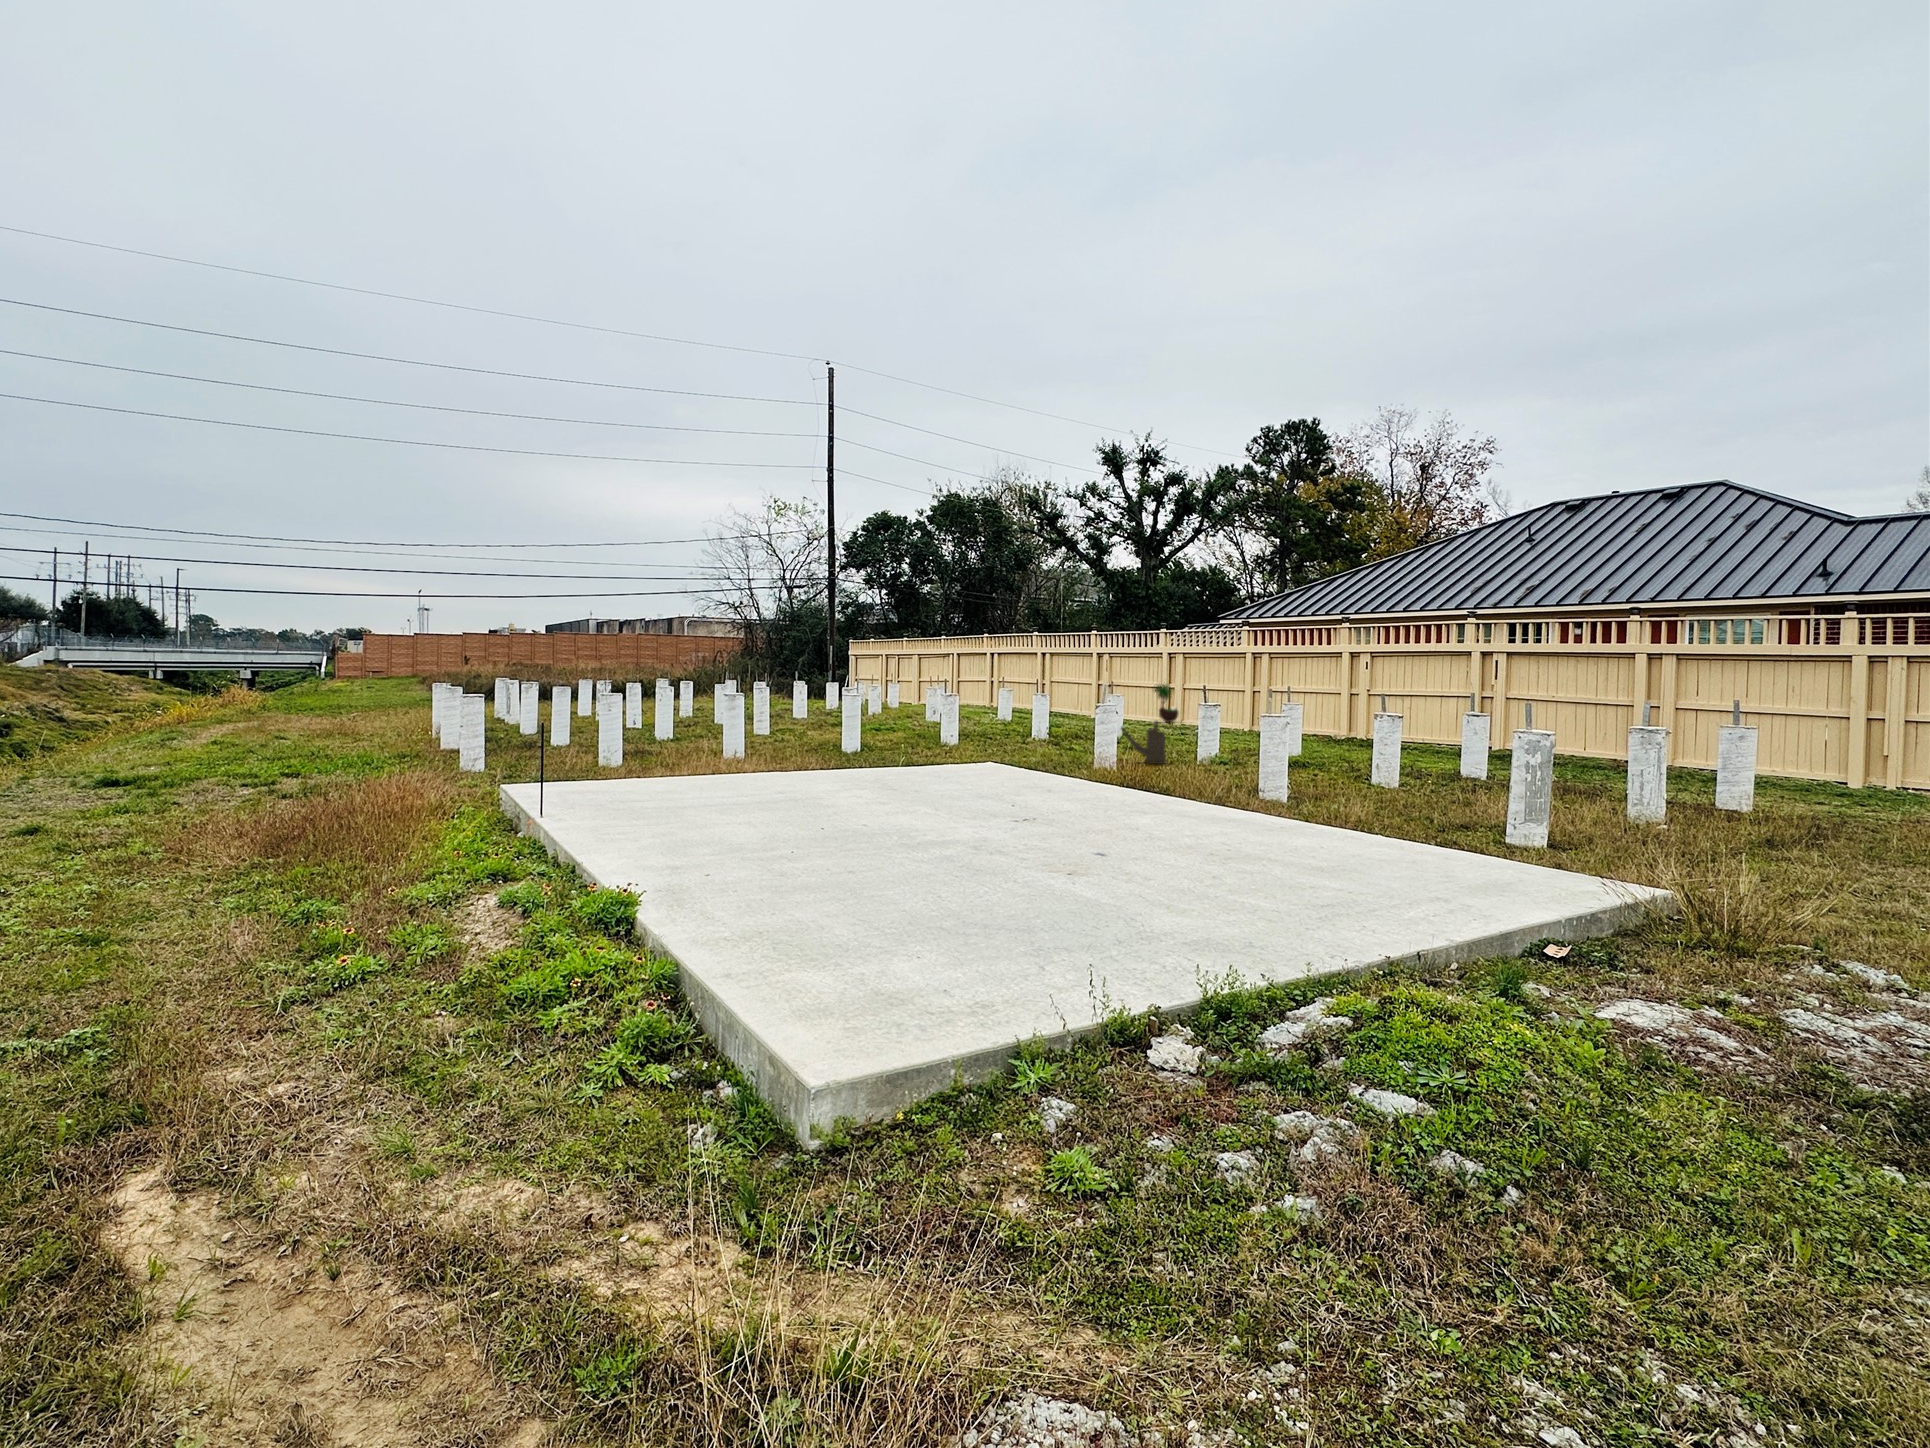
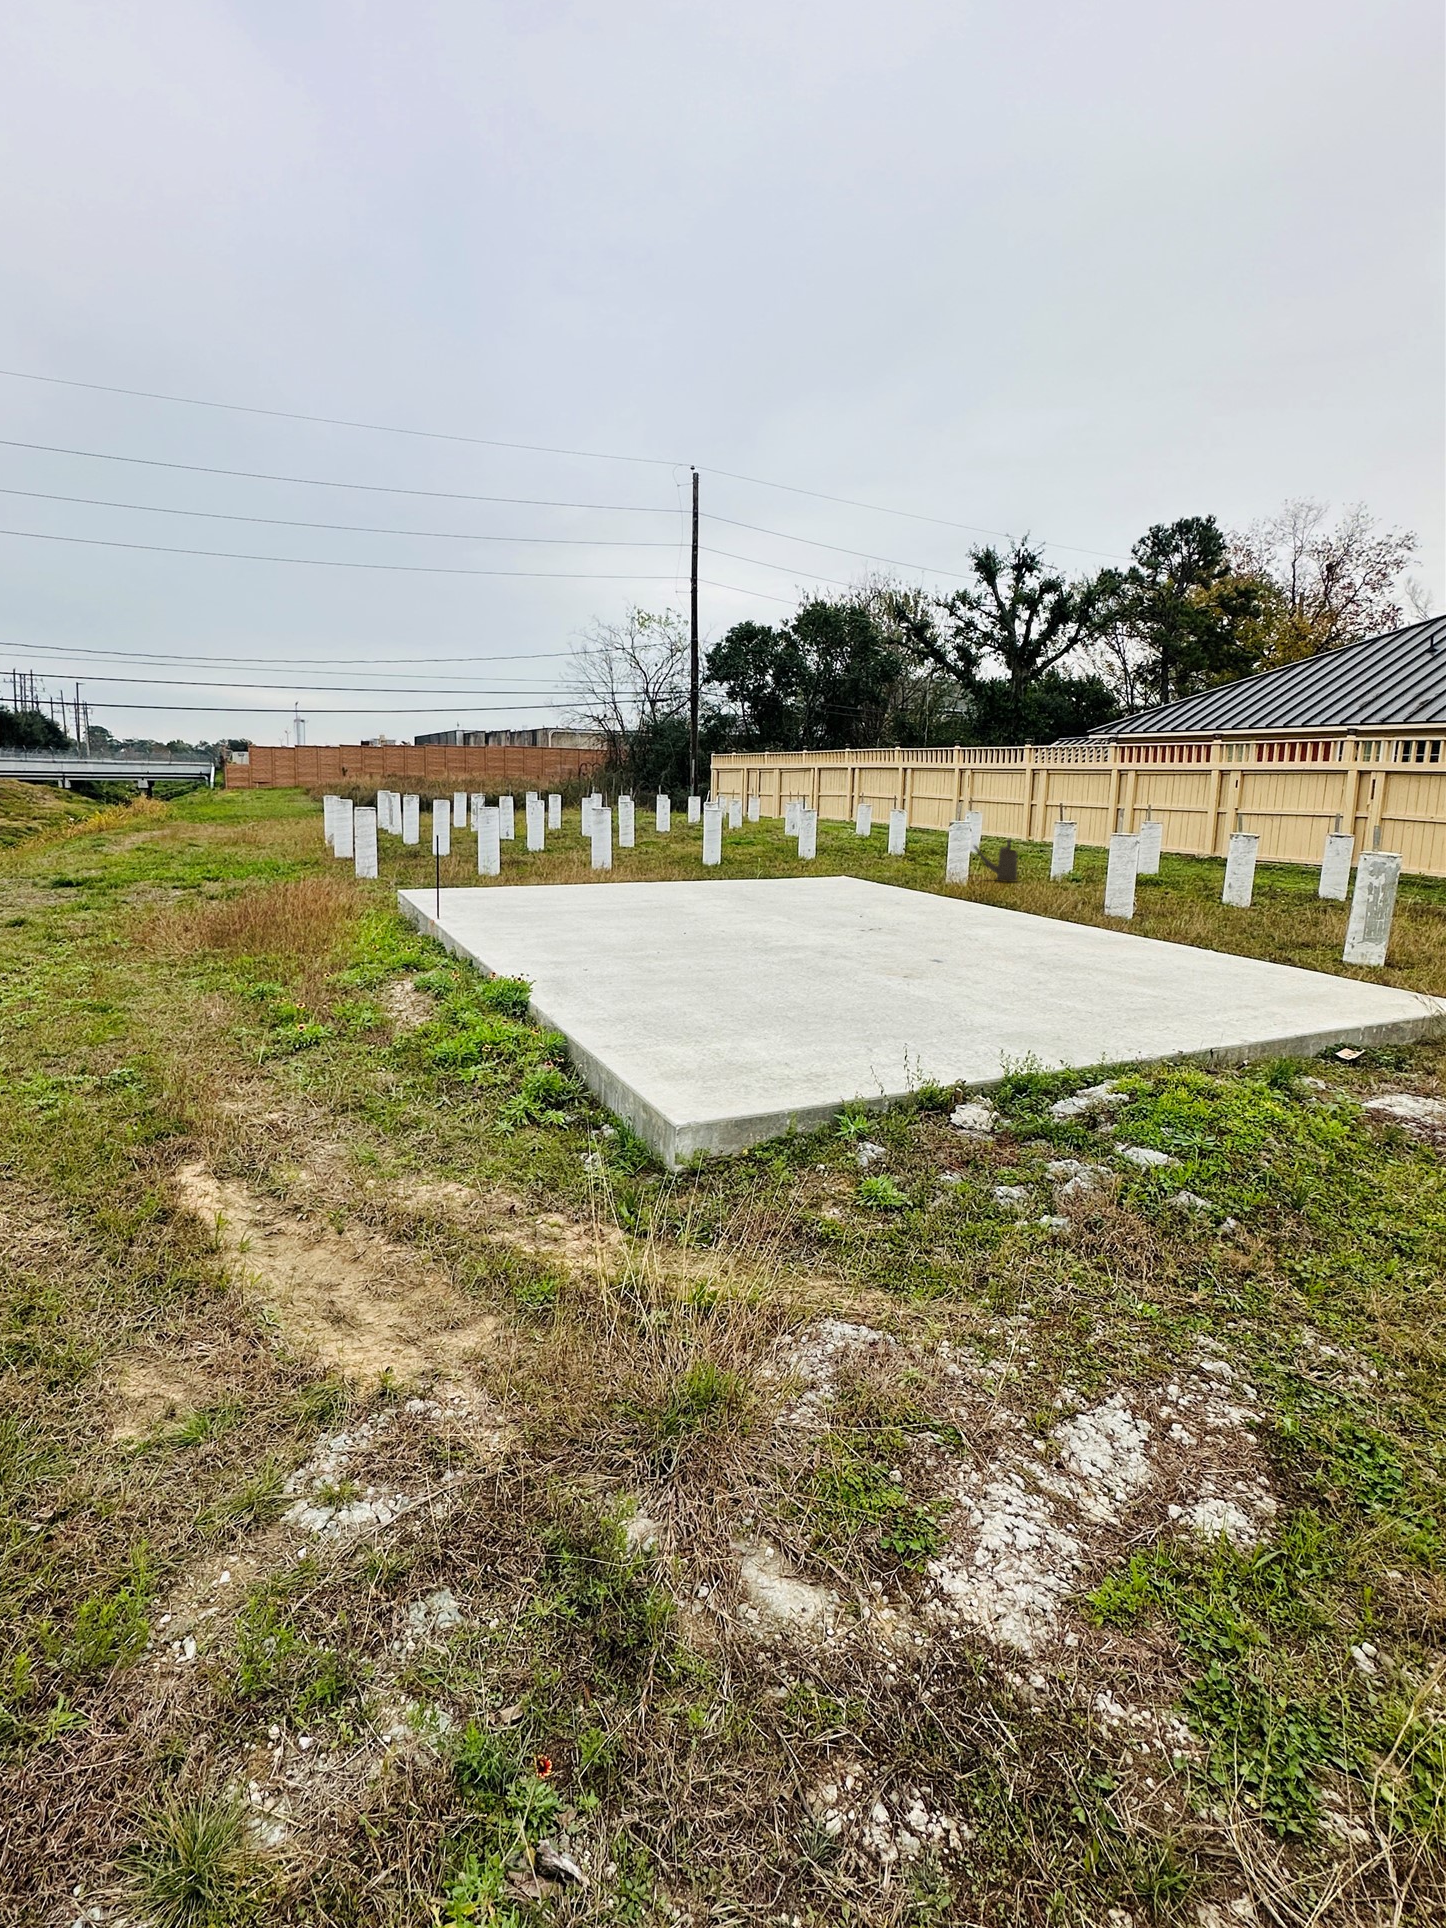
potted tree: present [1155,684,1178,722] -> none [1014,797,1040,841]

